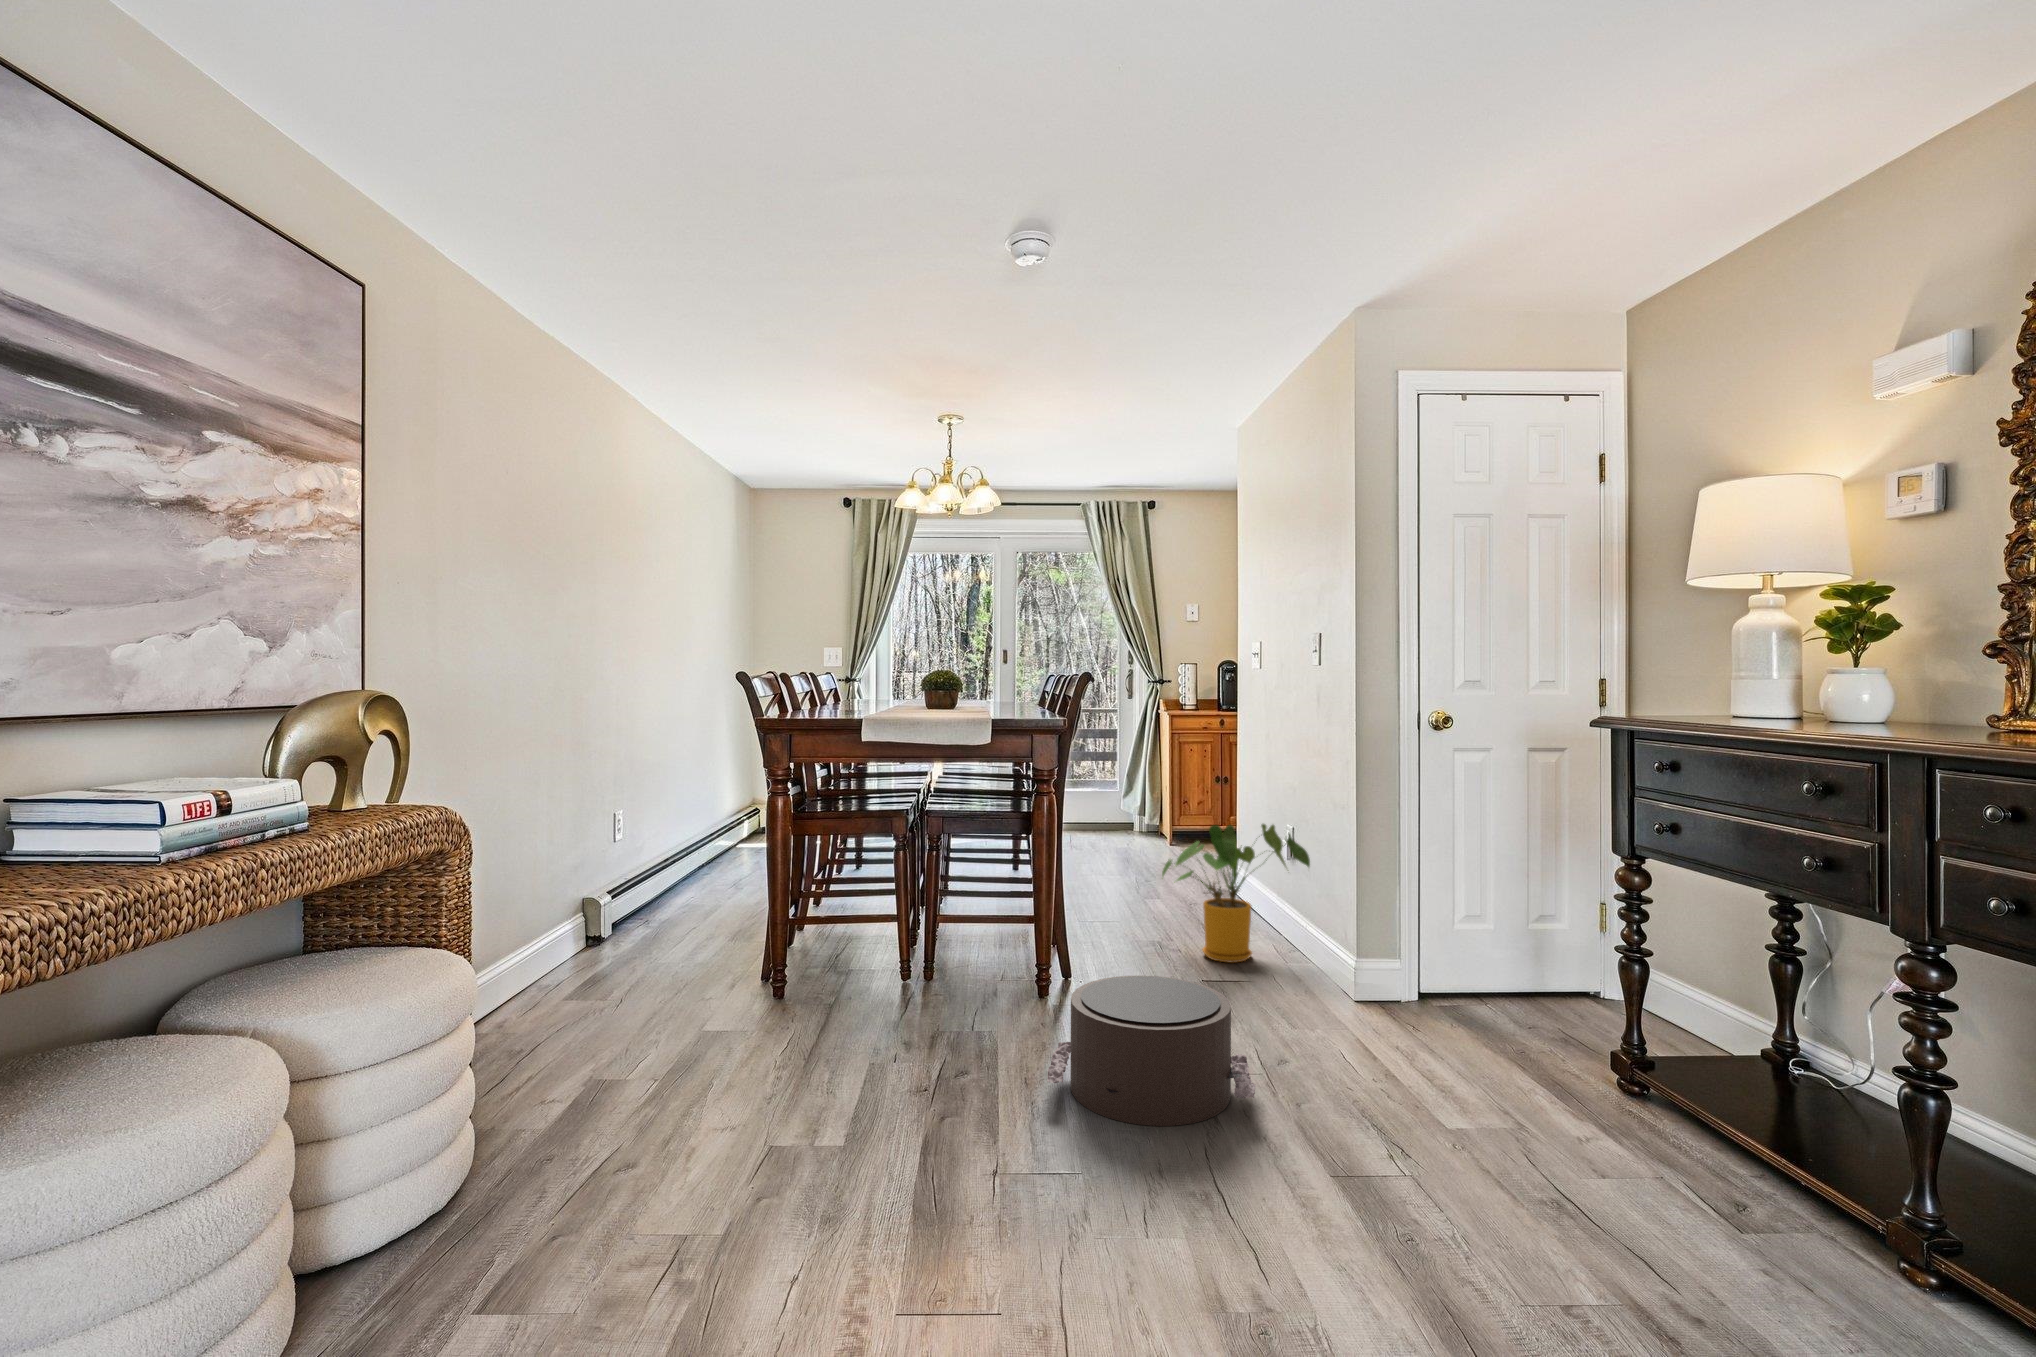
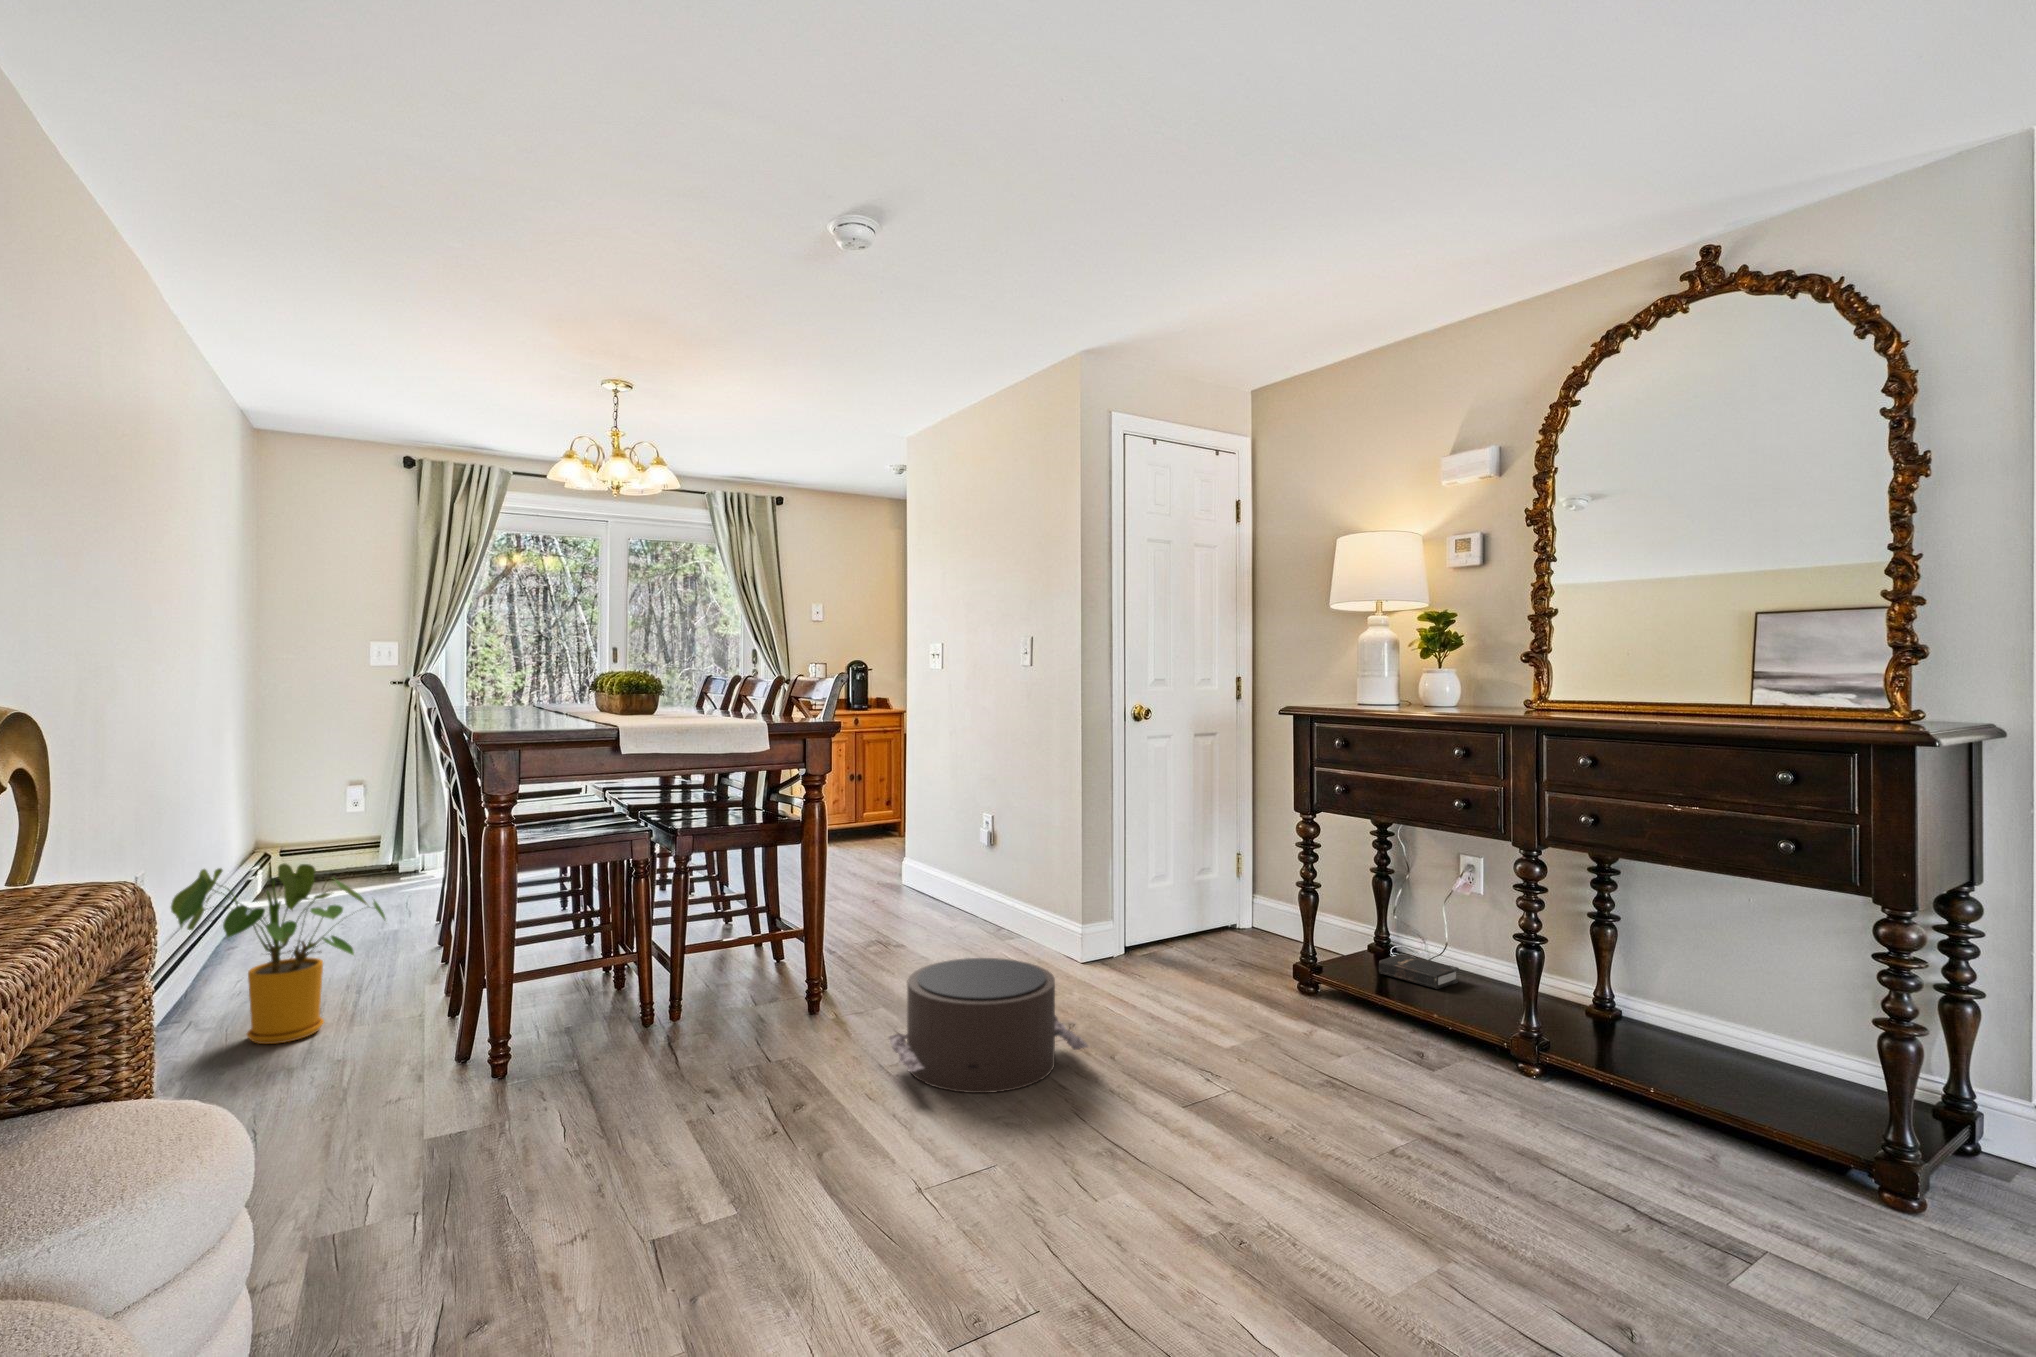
house plant: present [1162,824,1310,963] -> present [171,863,385,1044]
hardback book: none [1745,1066,1879,1127] -> present [1379,953,1459,989]

